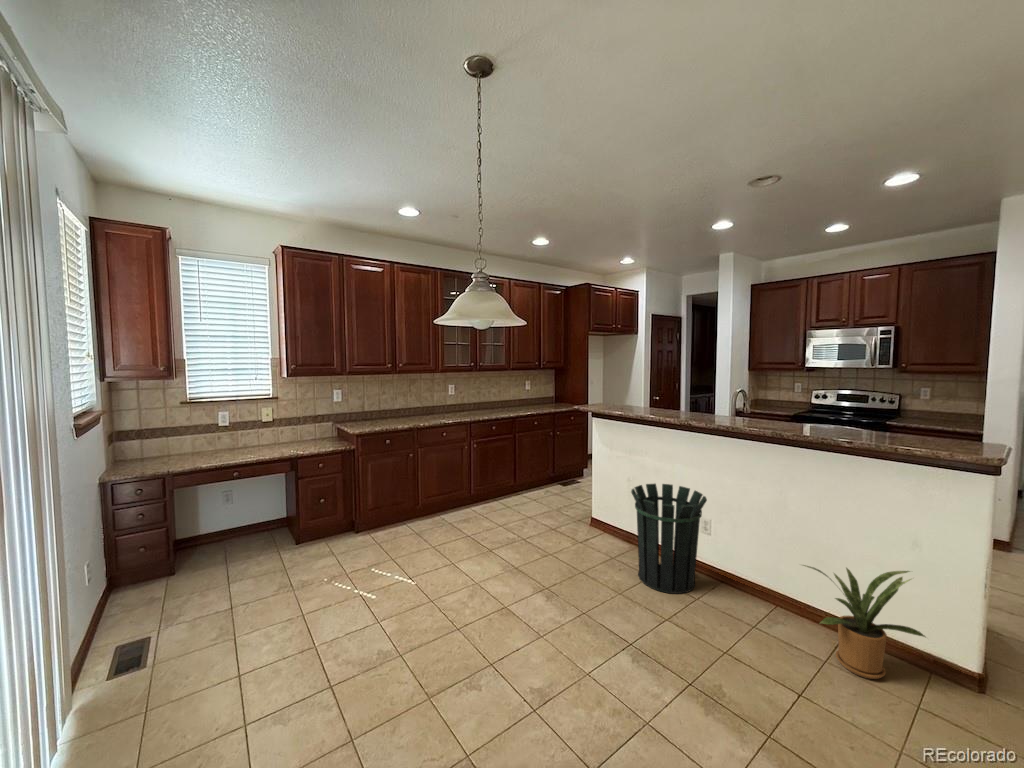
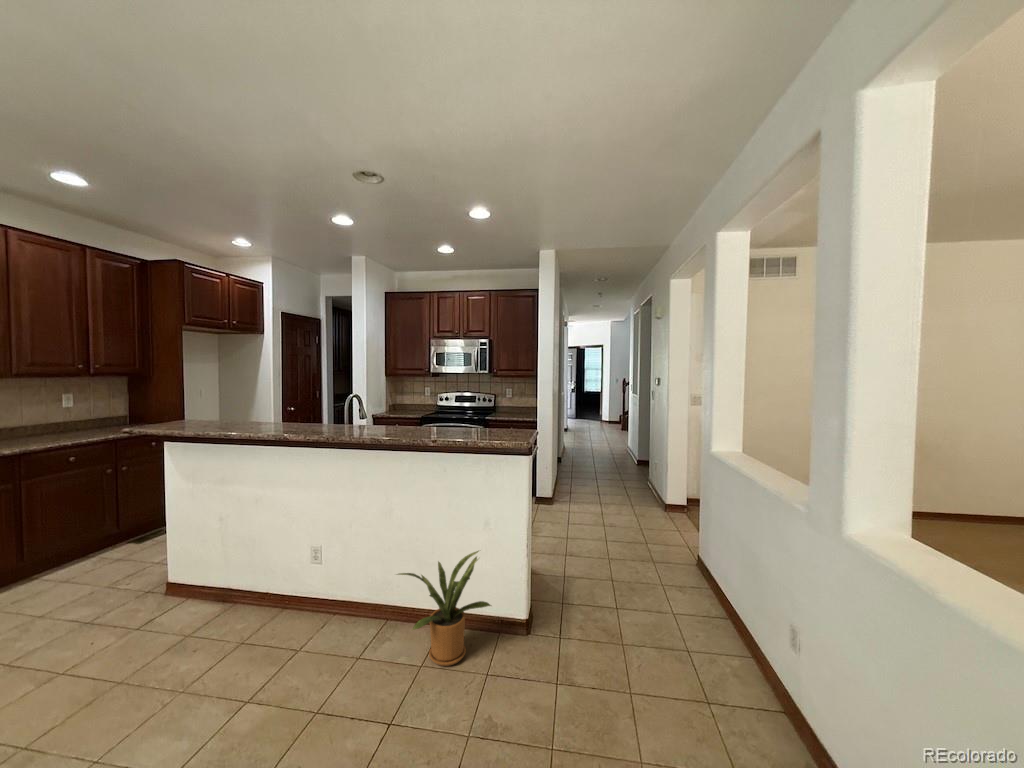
waste bin: present [631,484,707,594] -> none [207,515,311,661]

